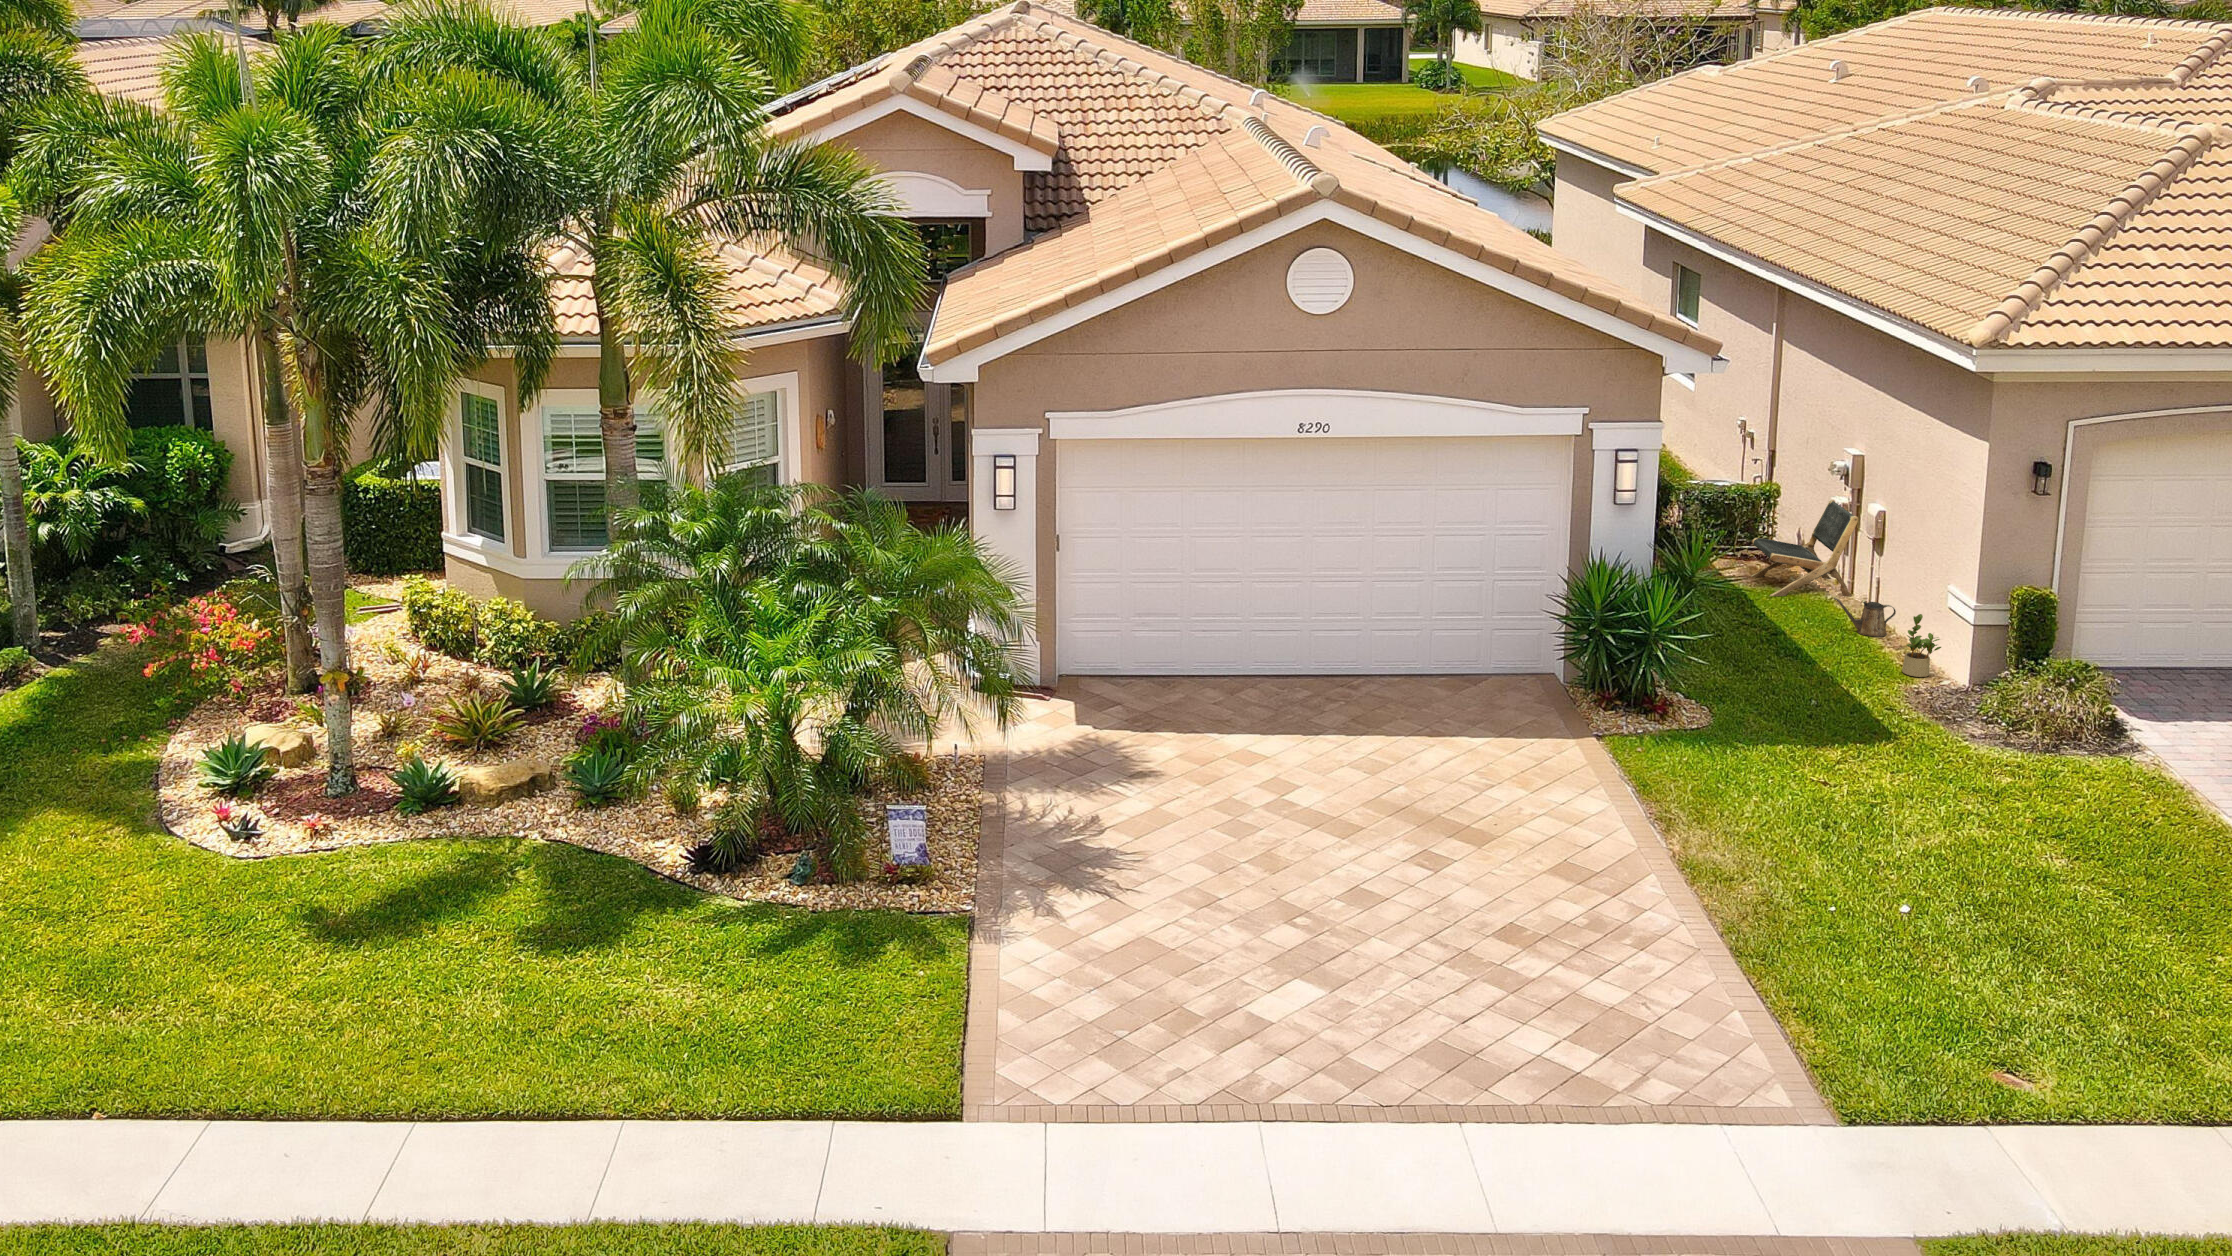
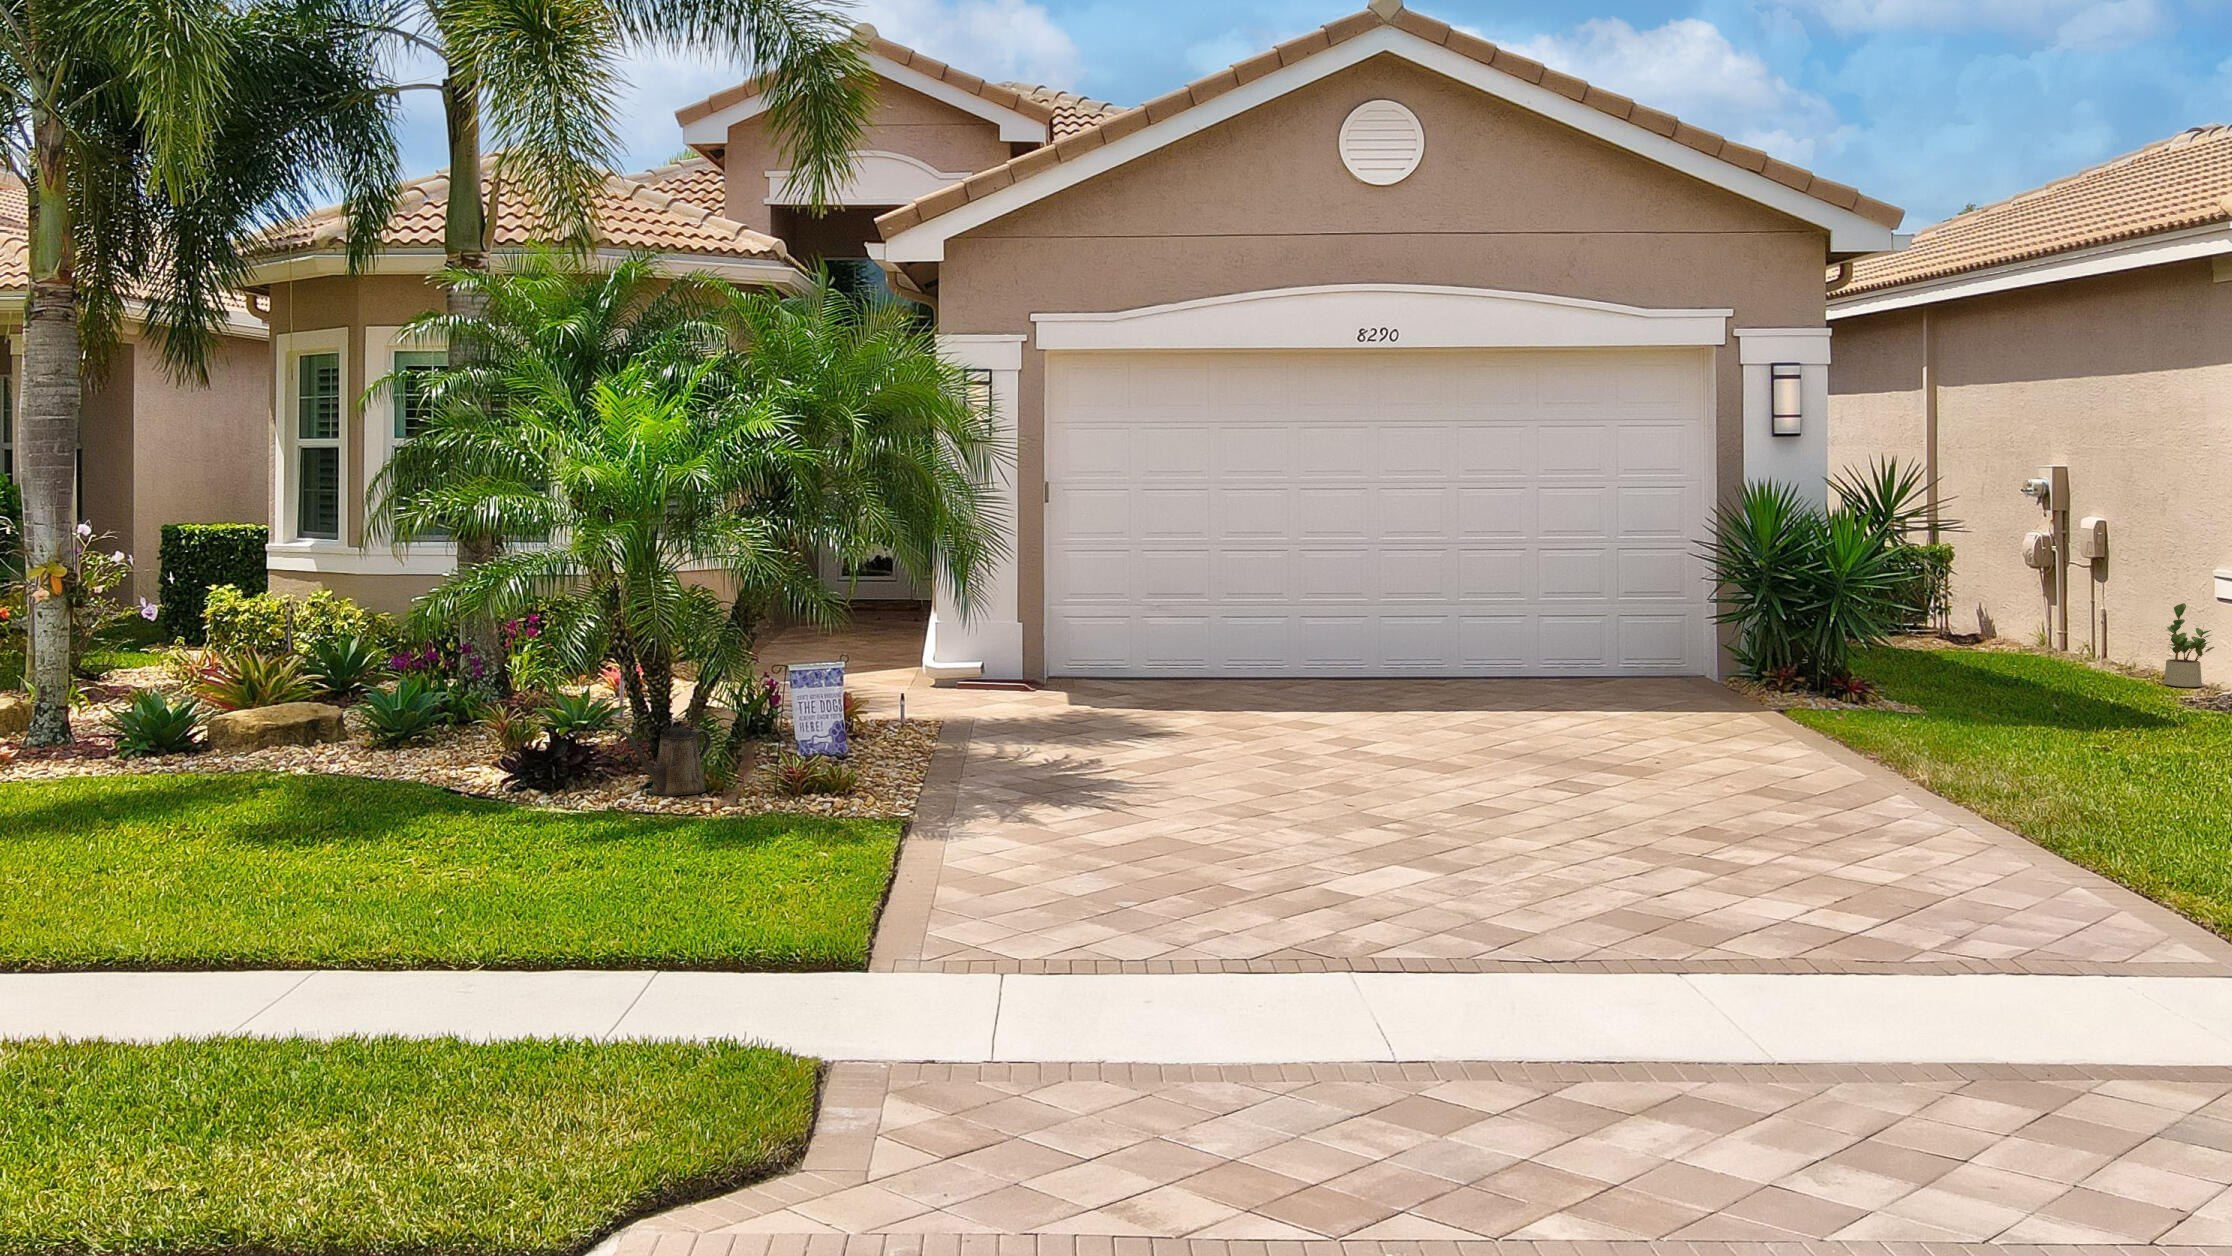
lounge chair: present [1751,500,1858,597] -> none [1931,534,2070,646]
watering can: present [1834,598,1896,637] -> present [618,728,711,796]

